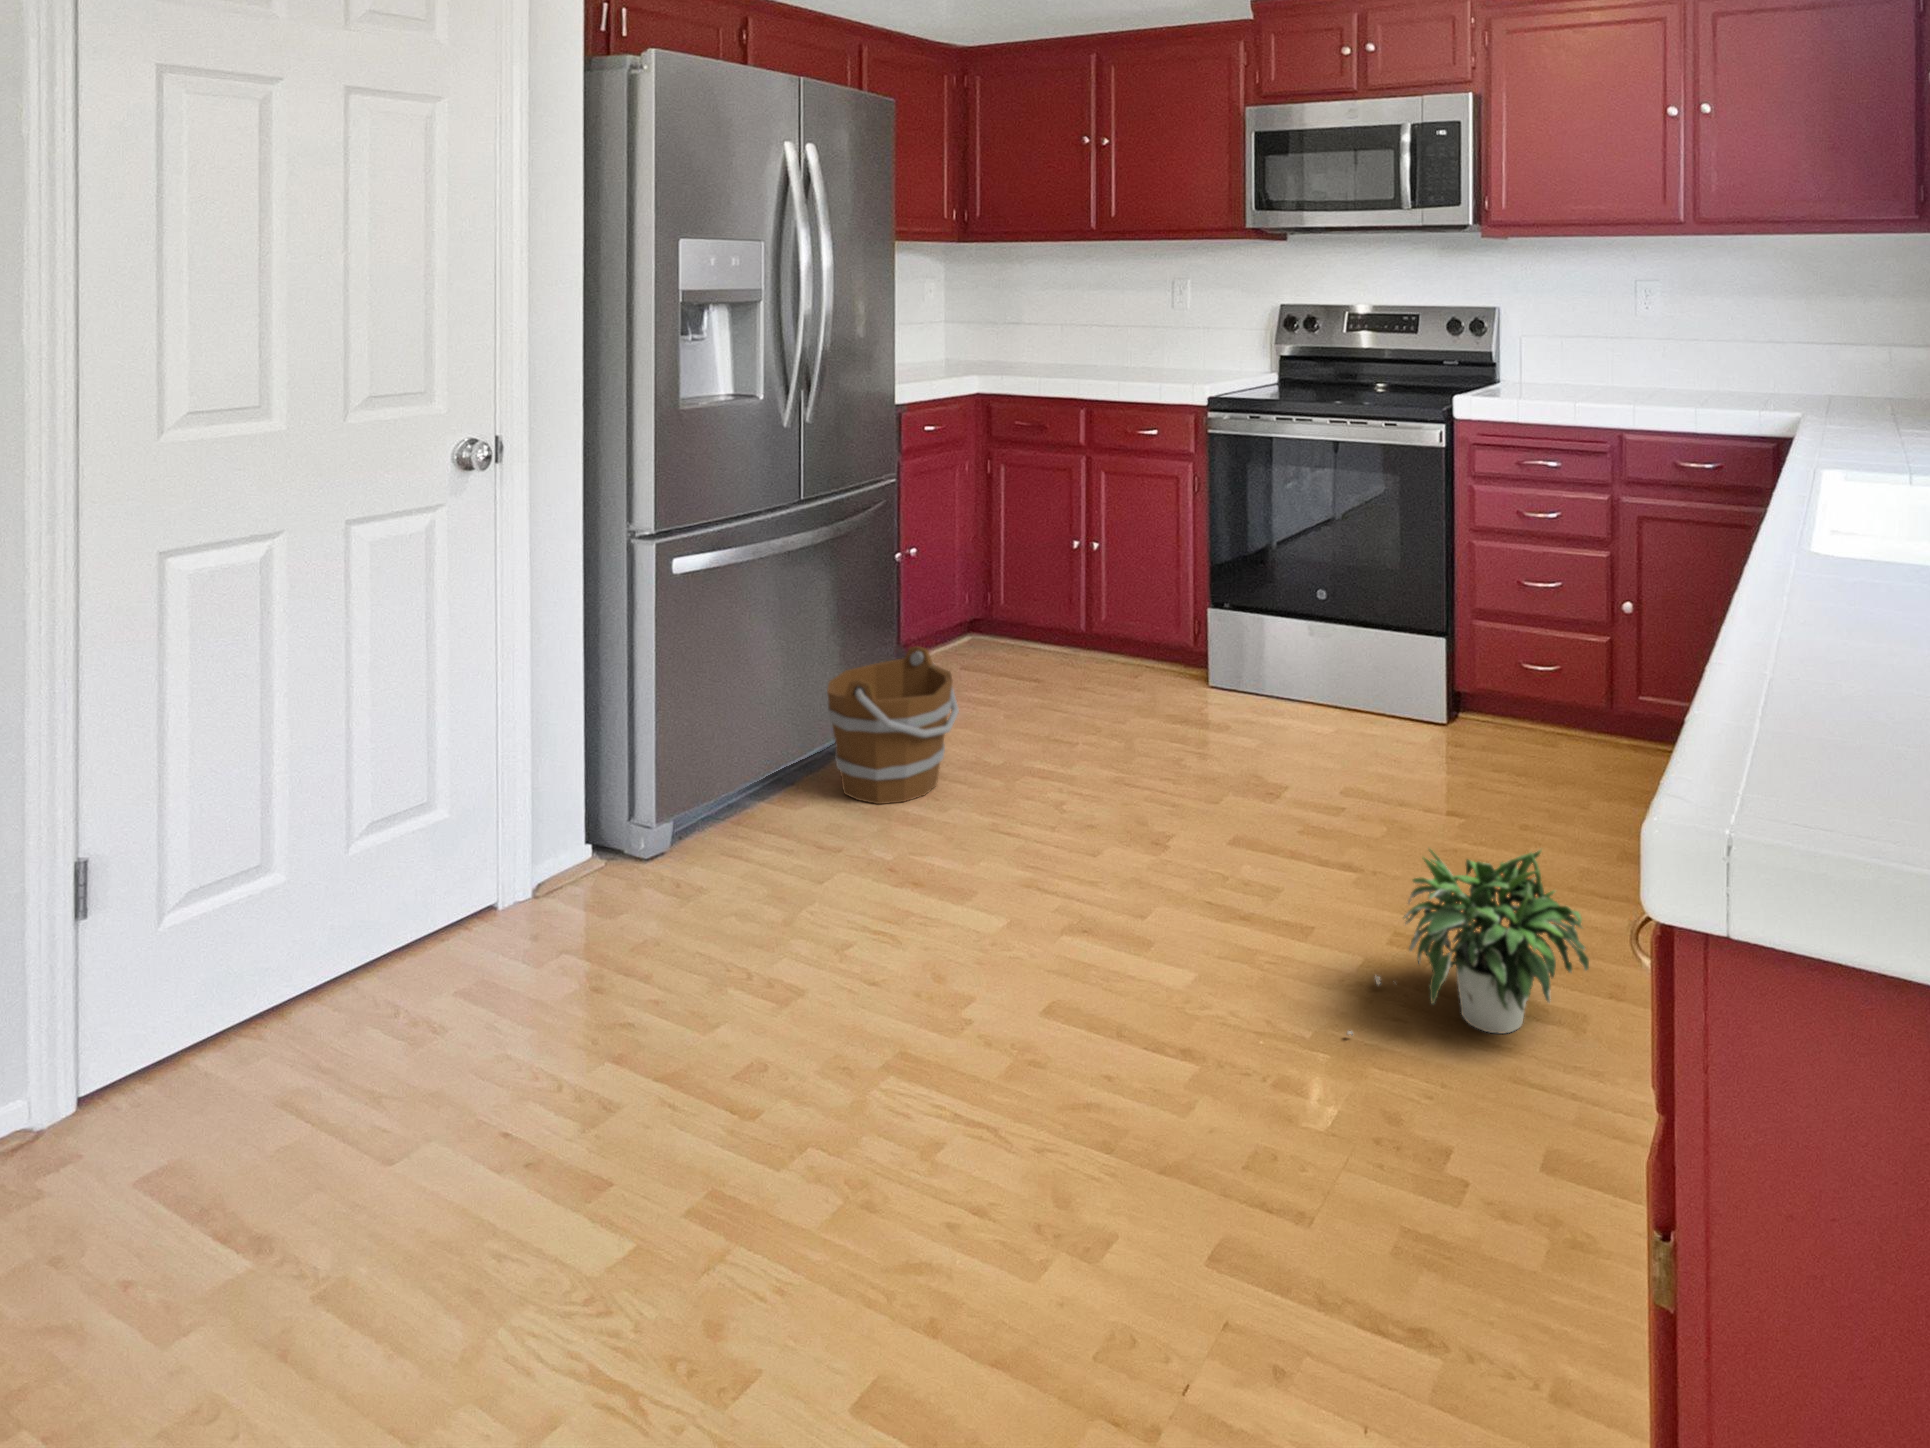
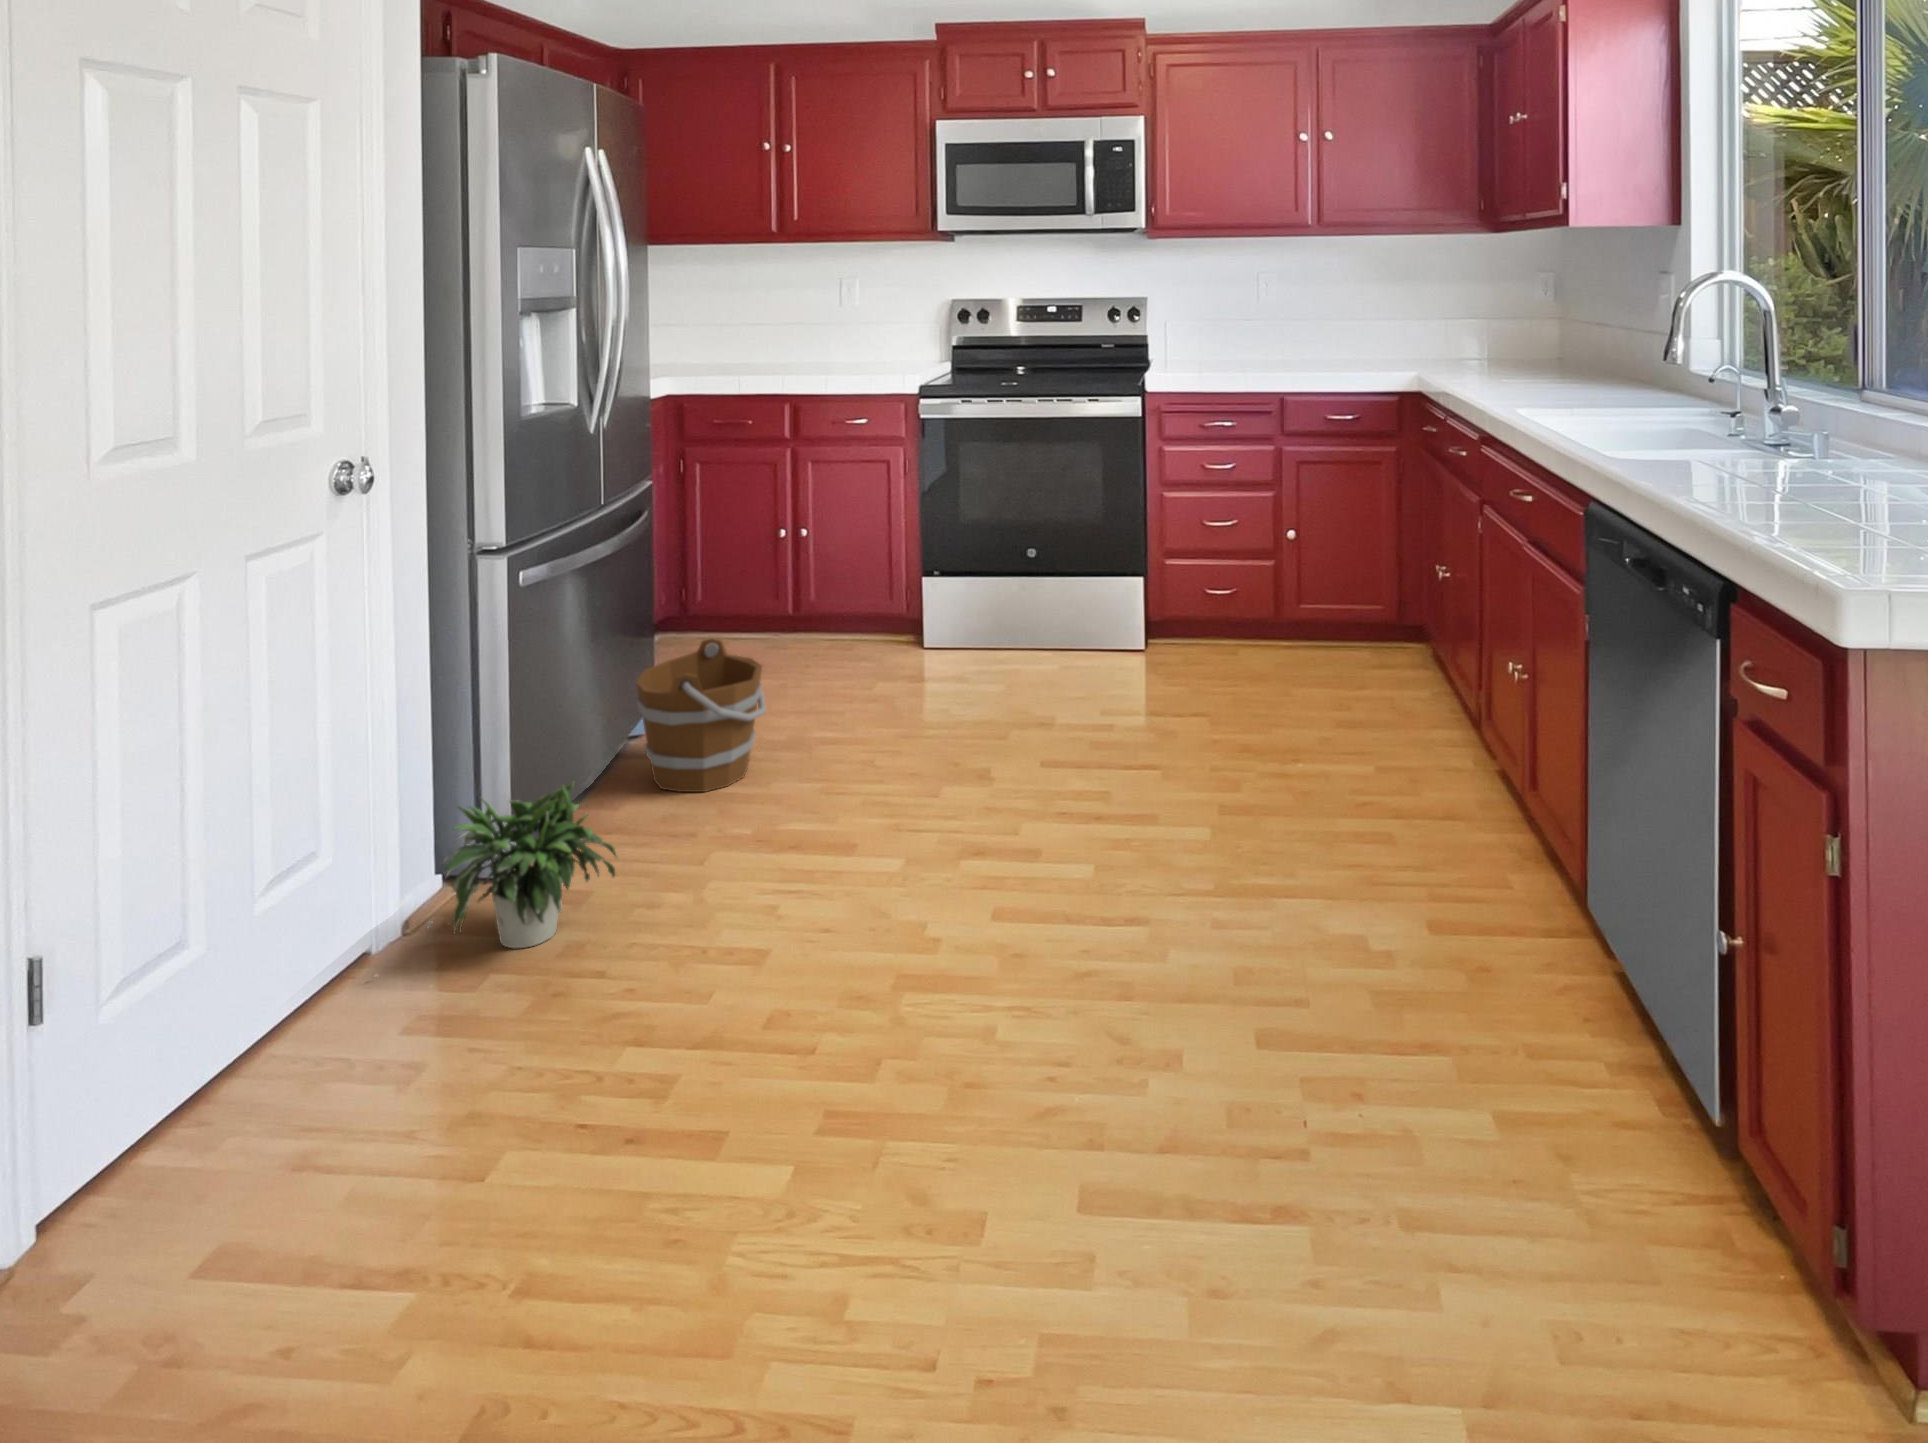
potted plant: present [1347,849,1589,1034] -> present [373,781,617,977]

